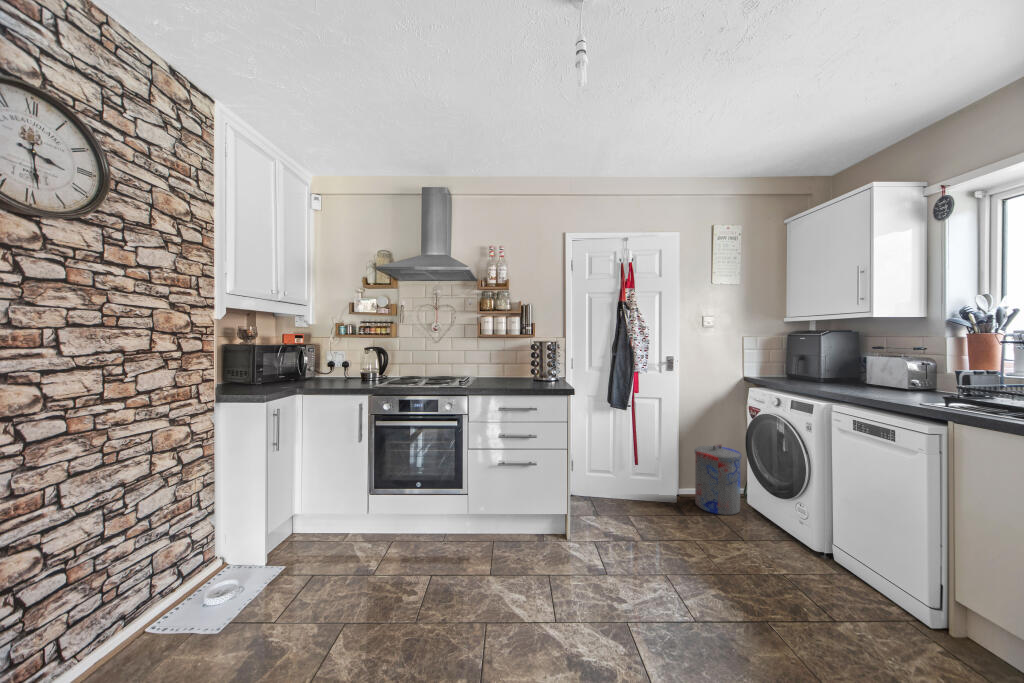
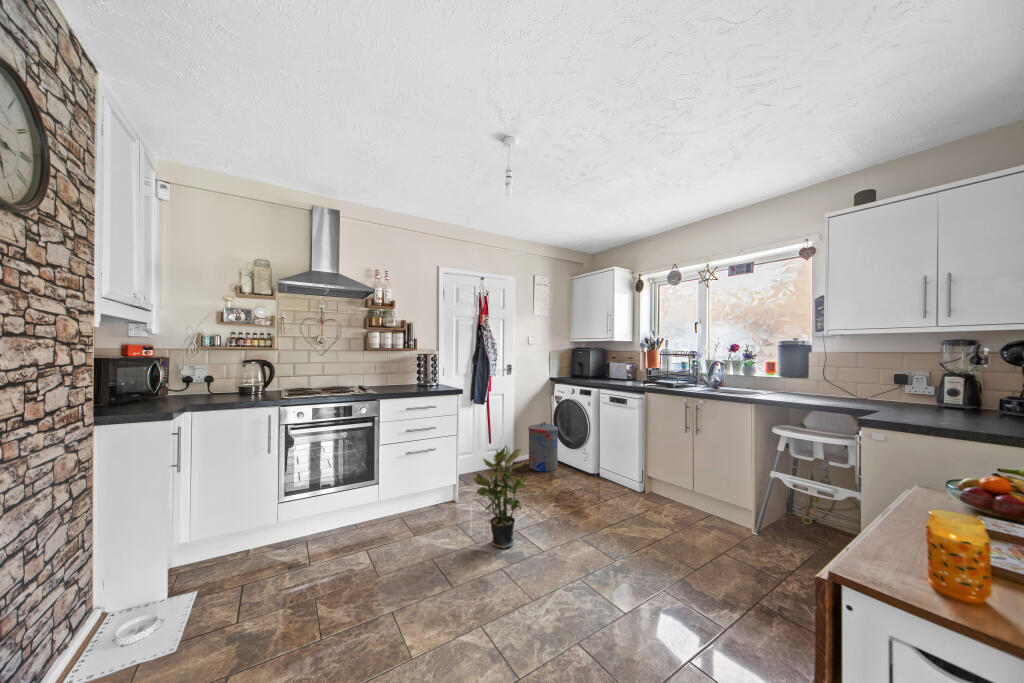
potted plant: none [554,473,631,622] -> present [474,445,526,548]

